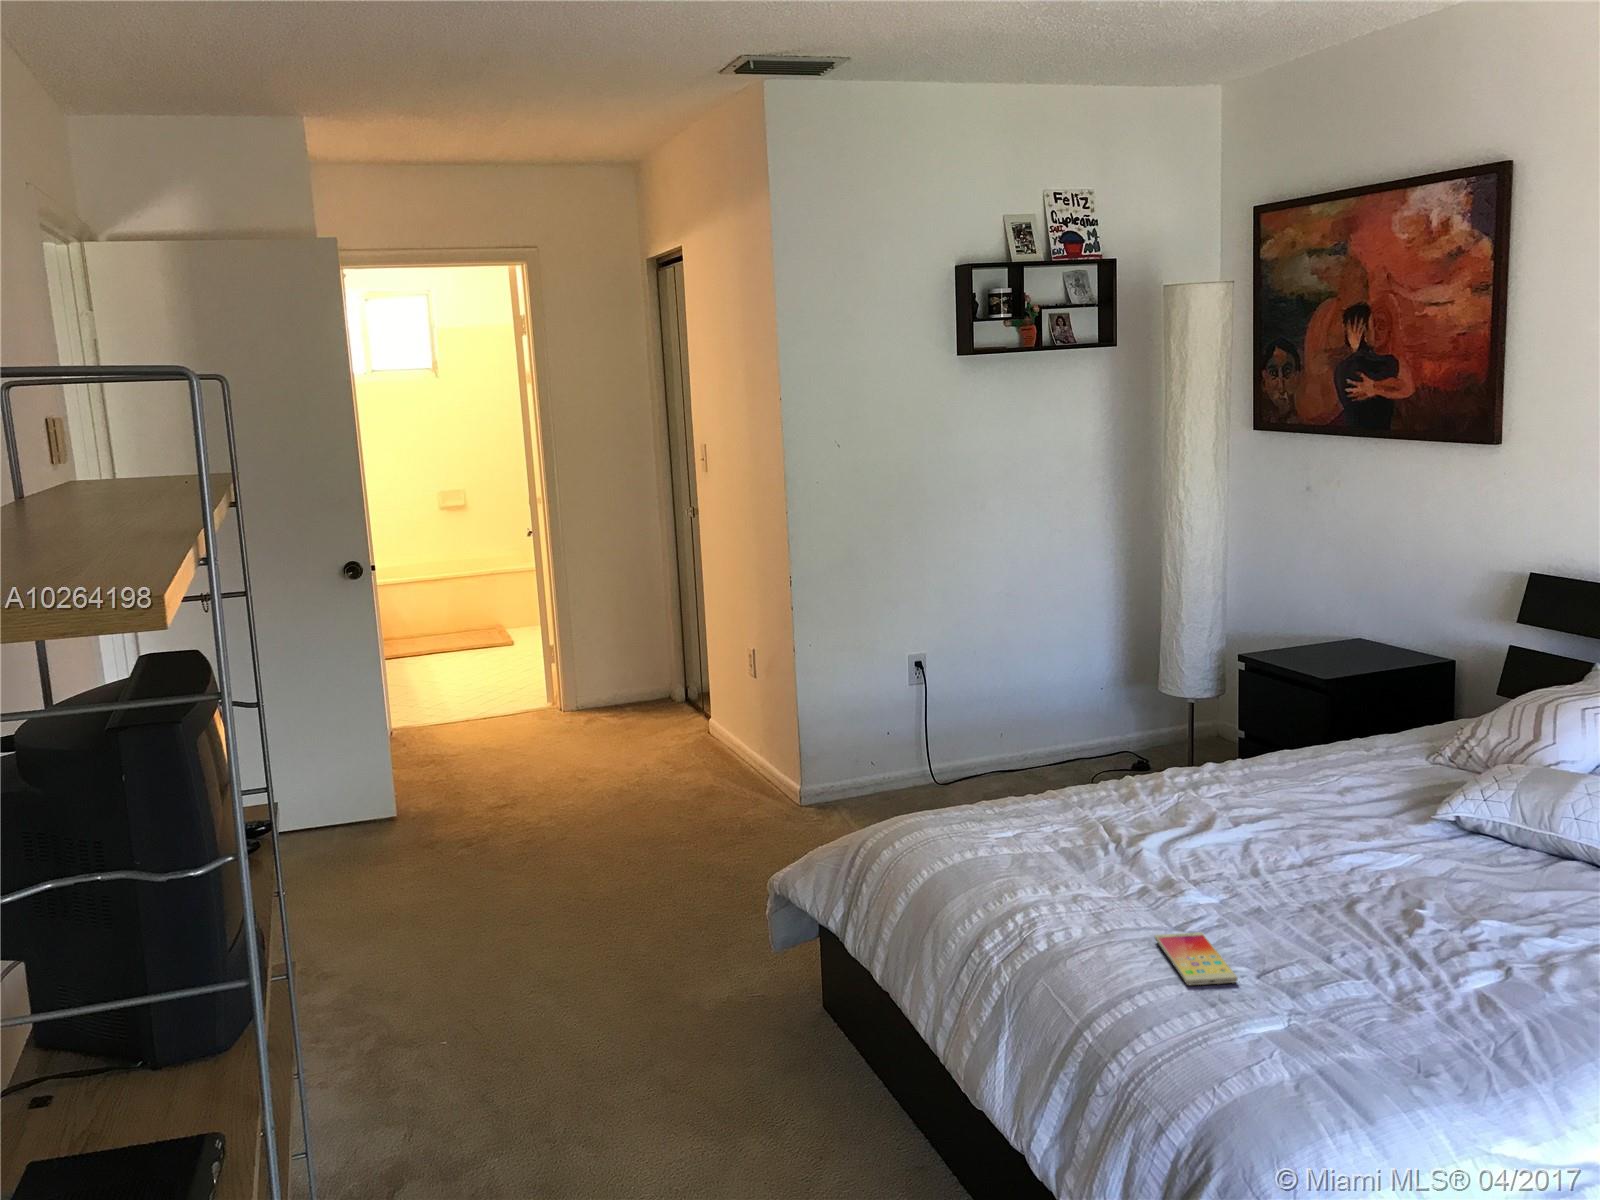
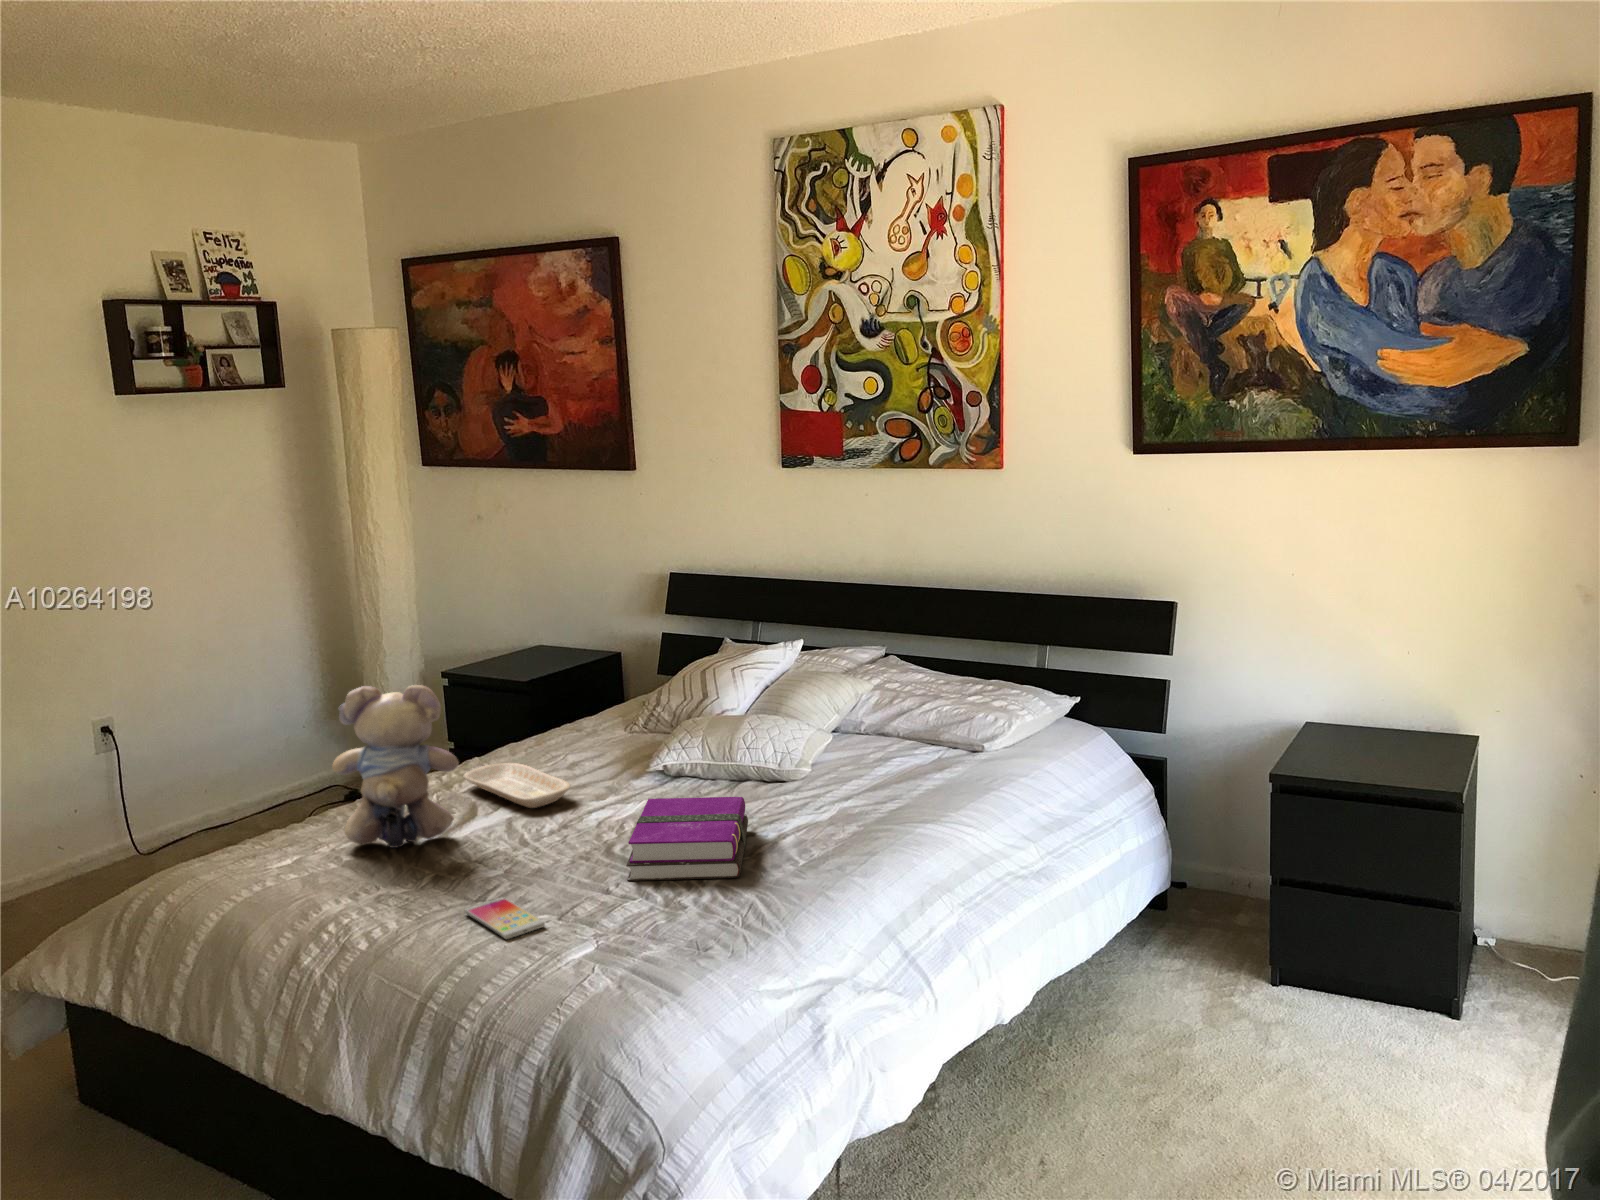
teddy bear: none [1062,668,1191,843] -> present [332,685,458,848]
tray: none [1212,770,1328,831] -> present [463,763,570,808]
hardback book: none [1359,856,1550,989] -> present [626,797,748,881]

